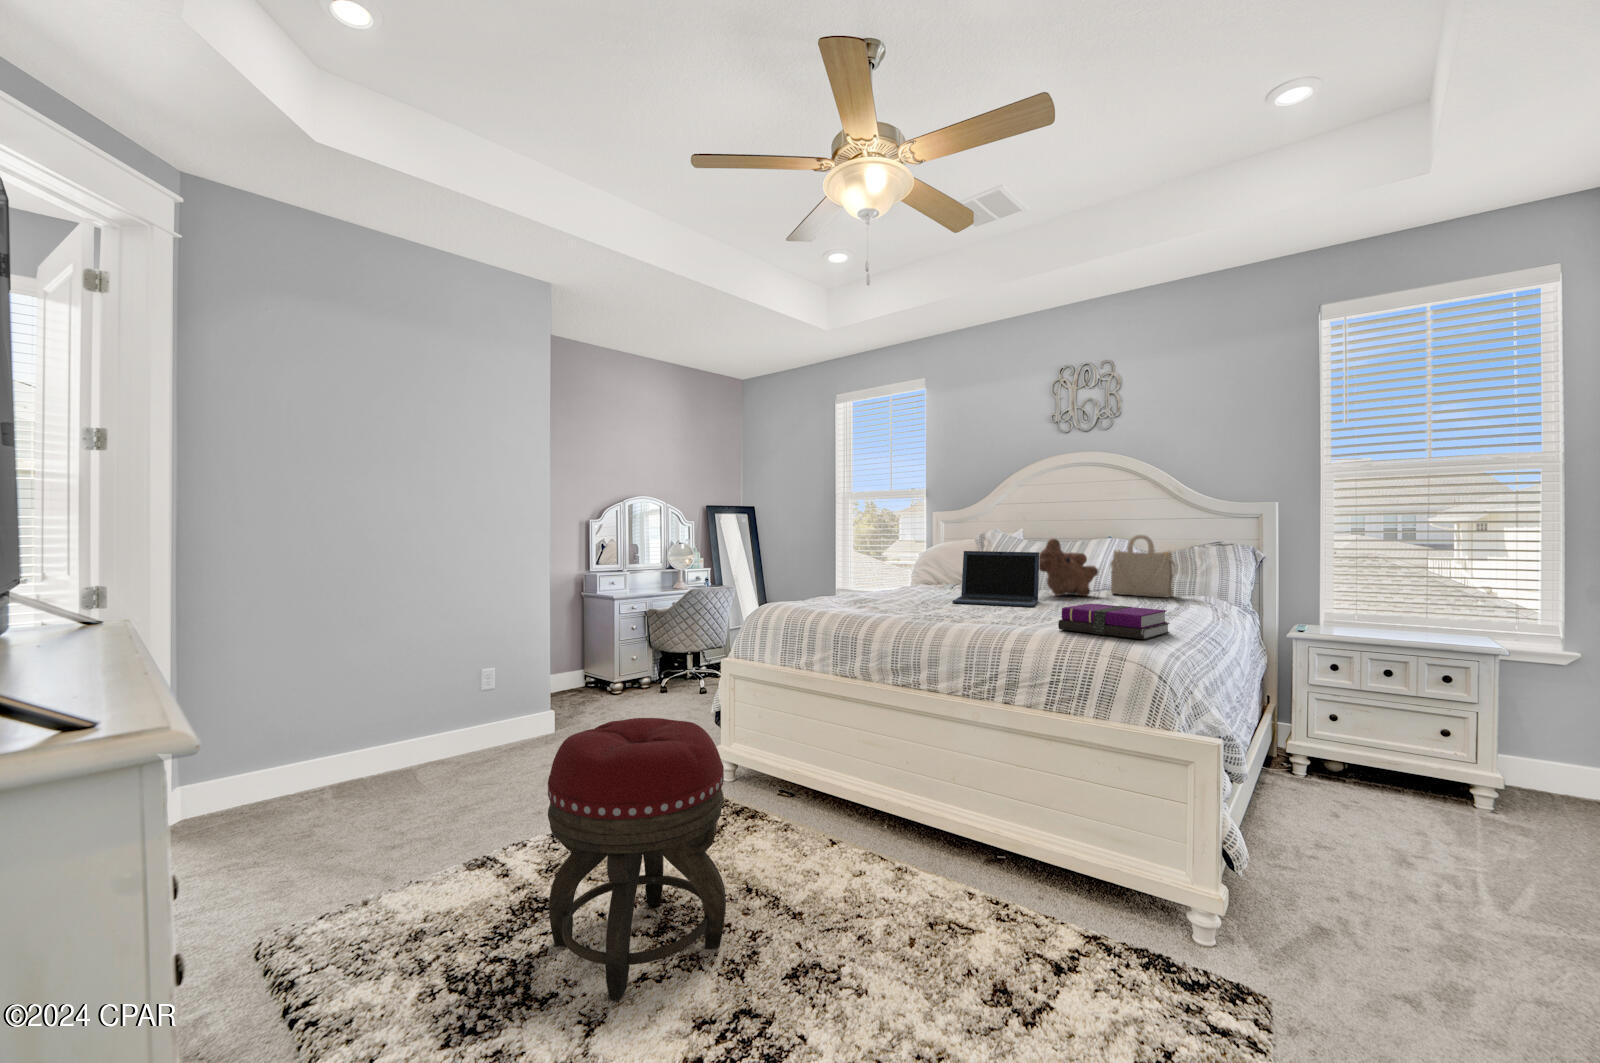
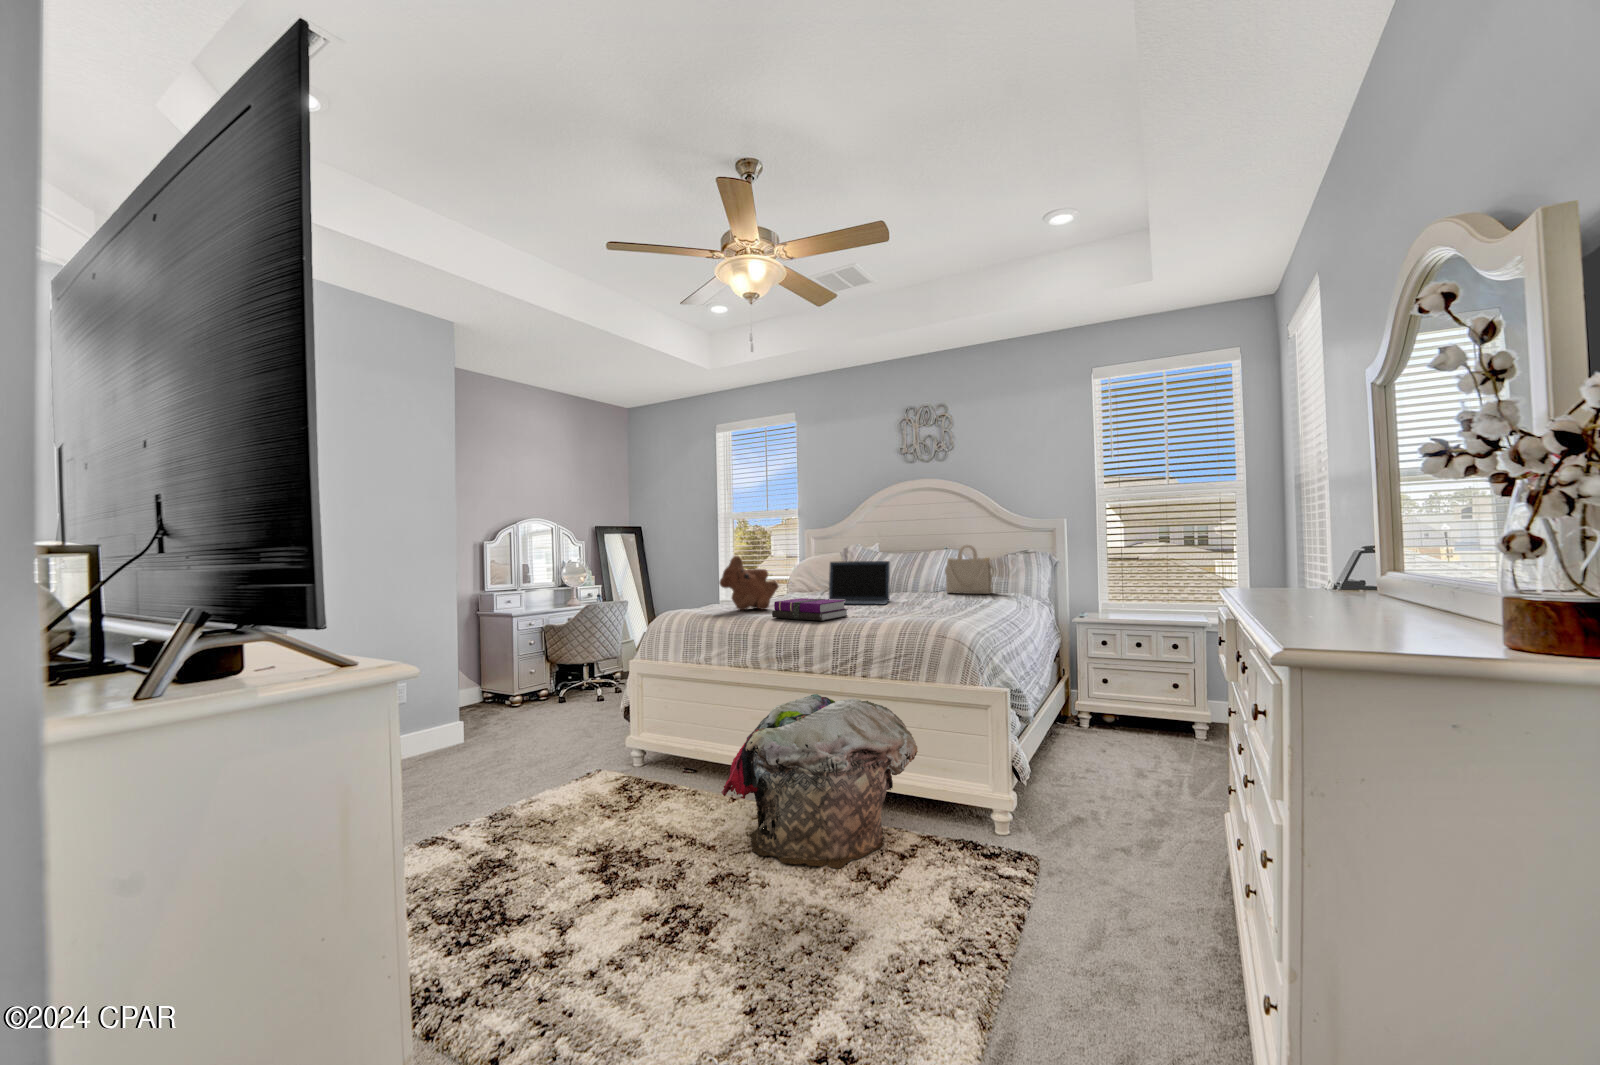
teddy bear: present [1039,539,1098,596] -> present [720,556,779,610]
notebook: present [1058,603,1170,639] -> present [772,598,848,621]
footstool: present [548,718,726,1000] -> none [512,701,656,912]
laundry basket: none [813,727,1083,977] -> present [721,694,918,868]

